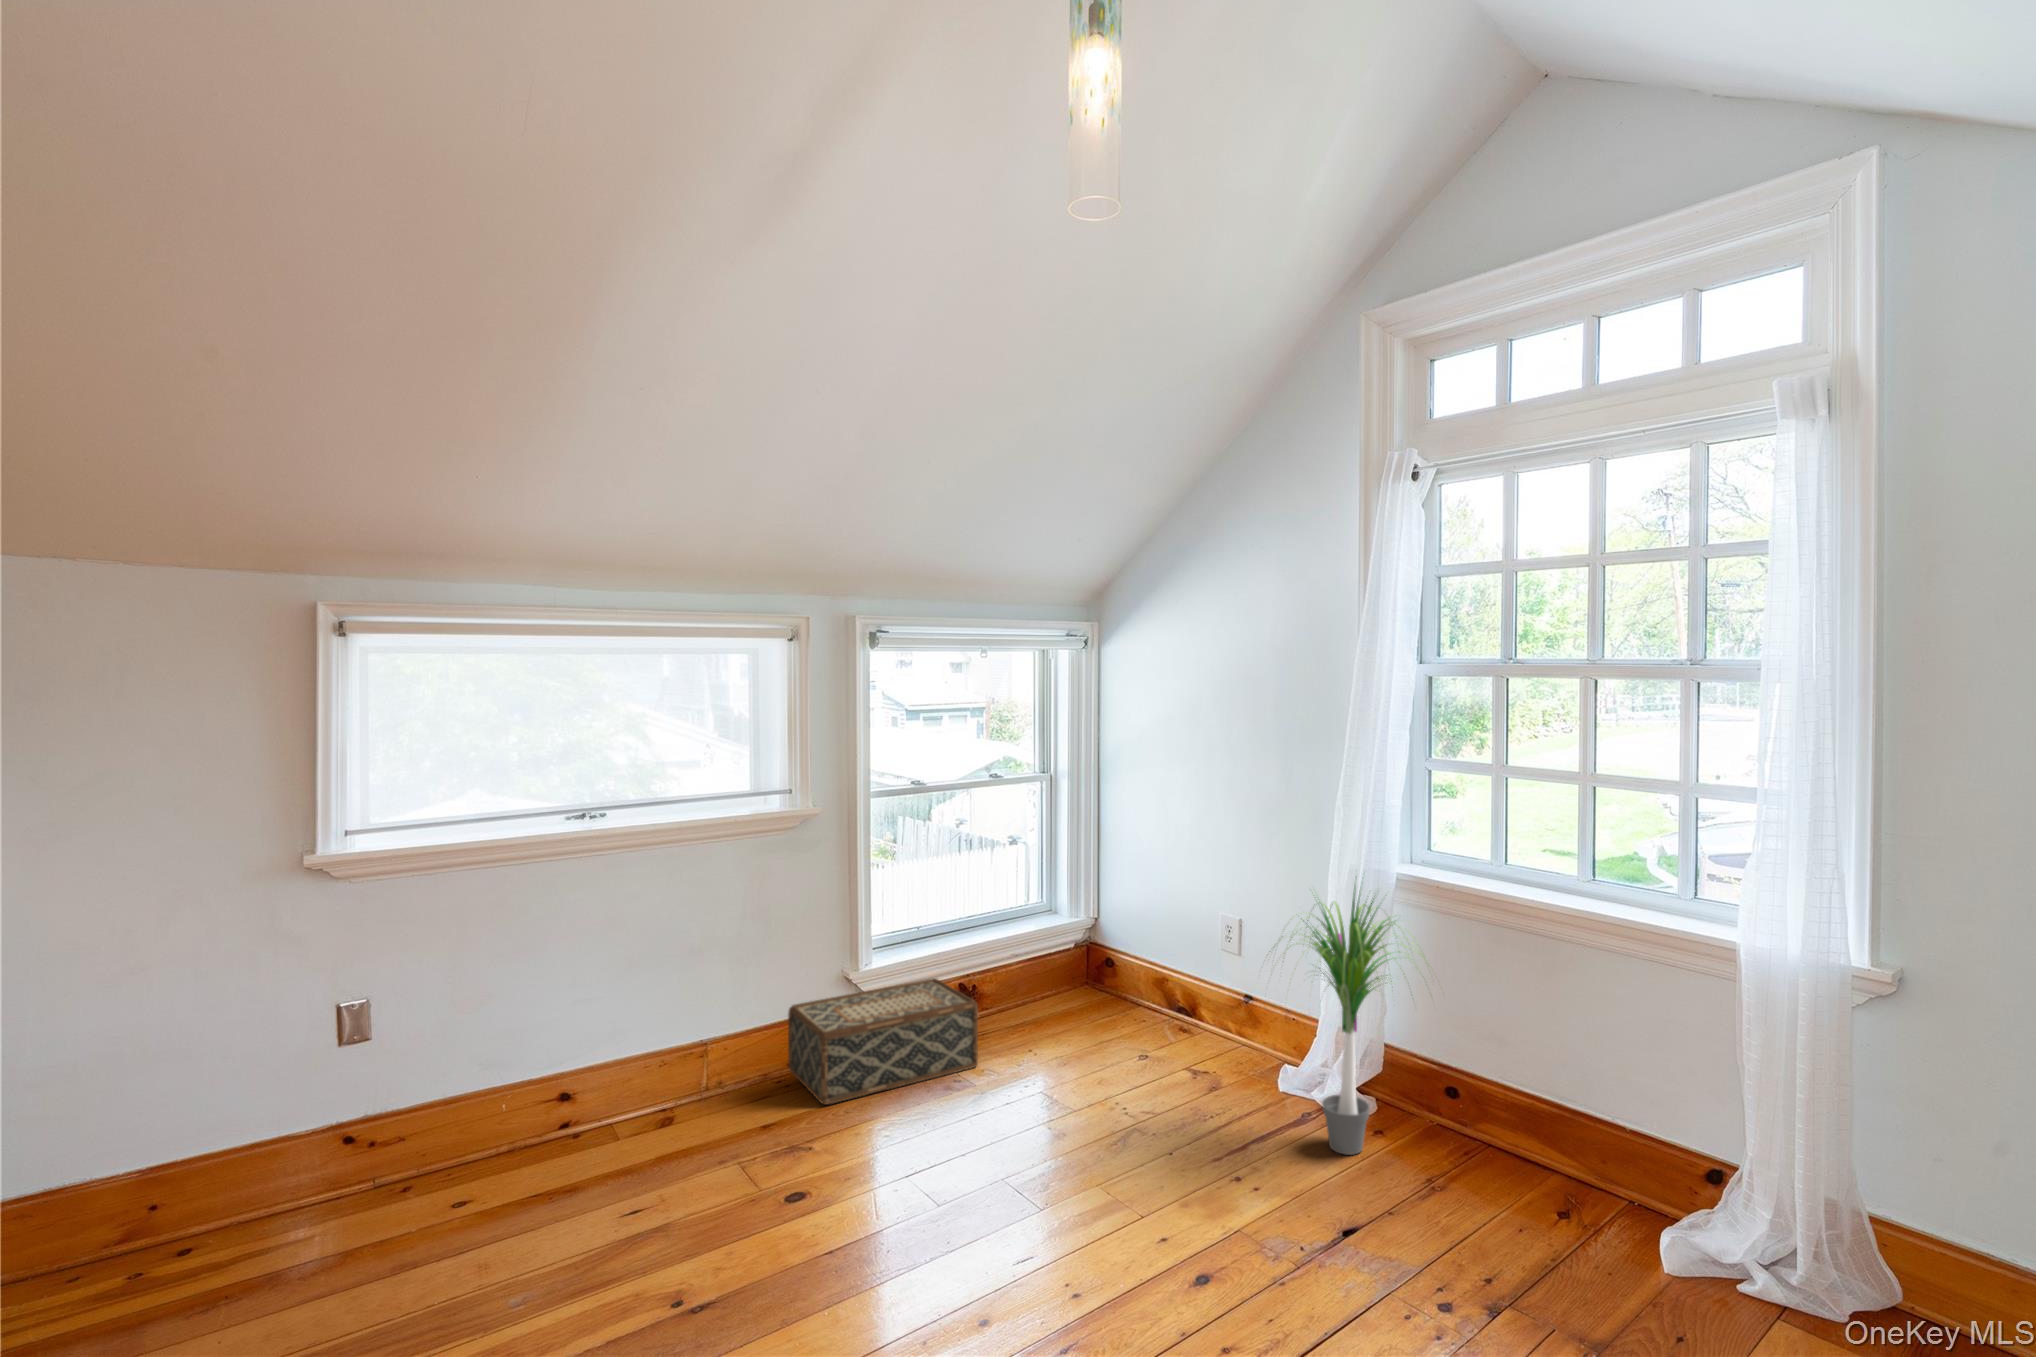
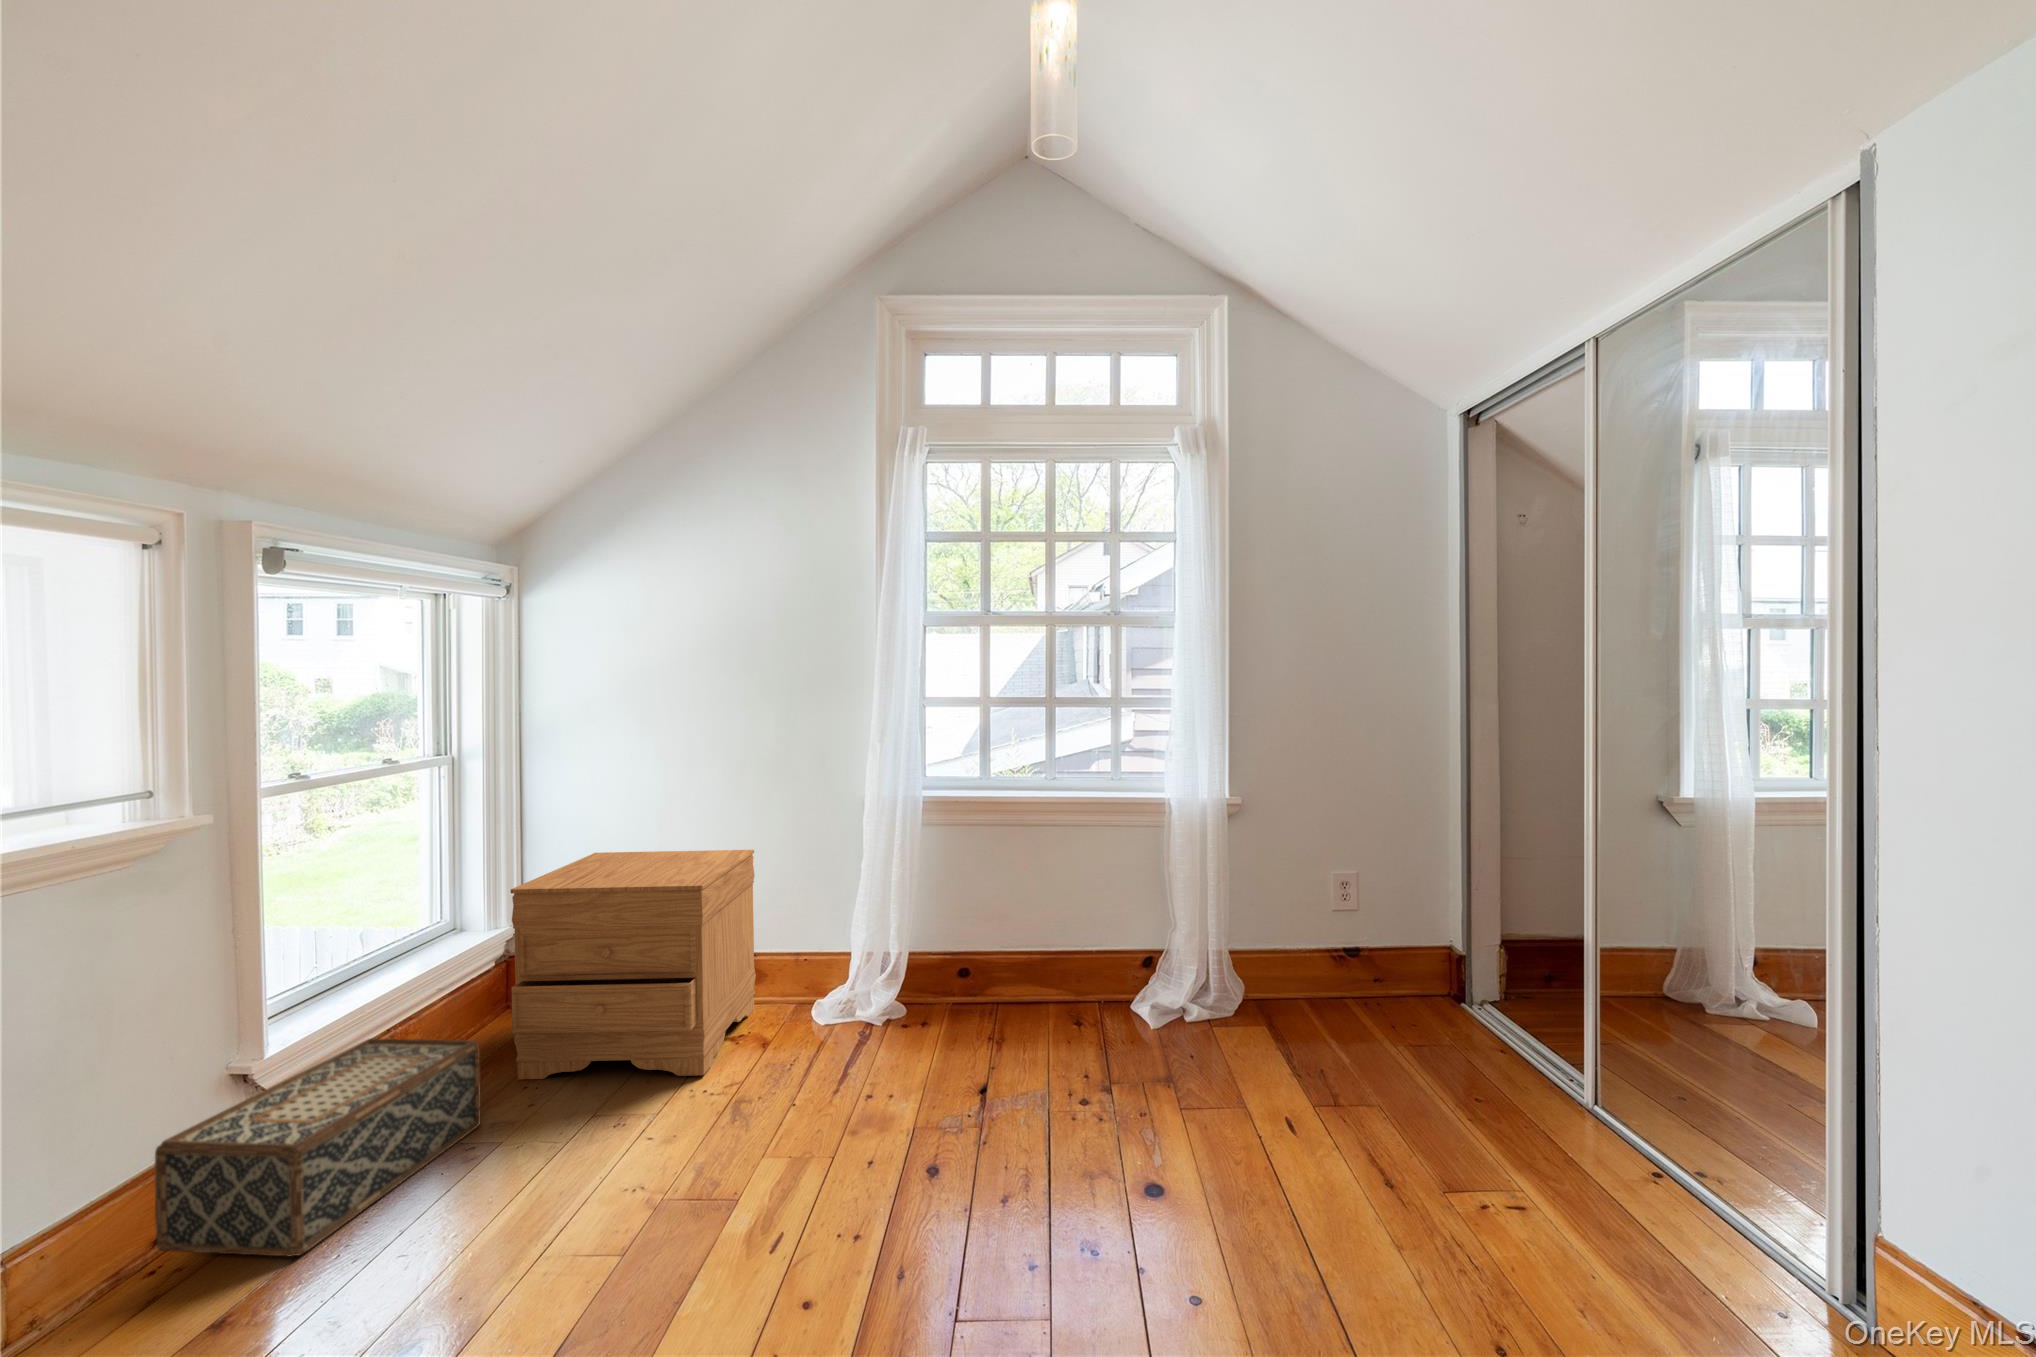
nightstand: none [1022,871,1248,1094] -> present [510,850,756,1079]
potted plant: present [1273,887,1428,1155] -> none [830,792,994,1049]

